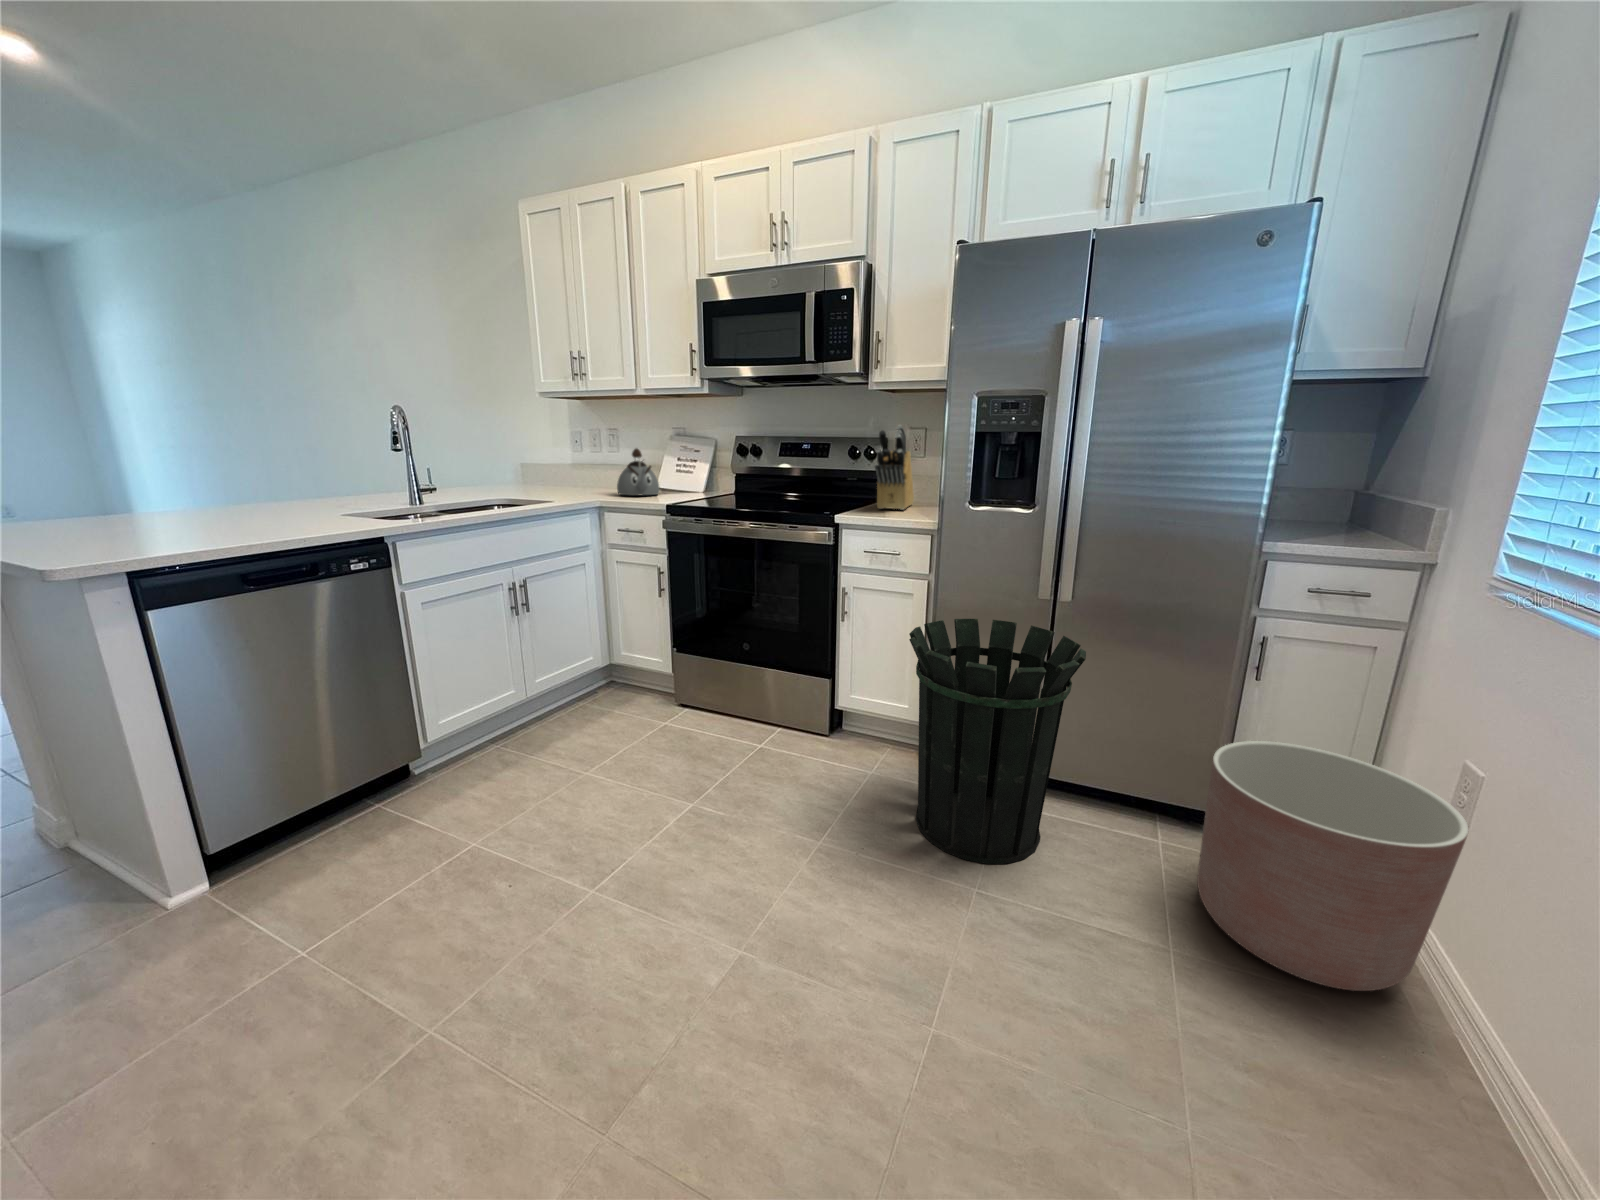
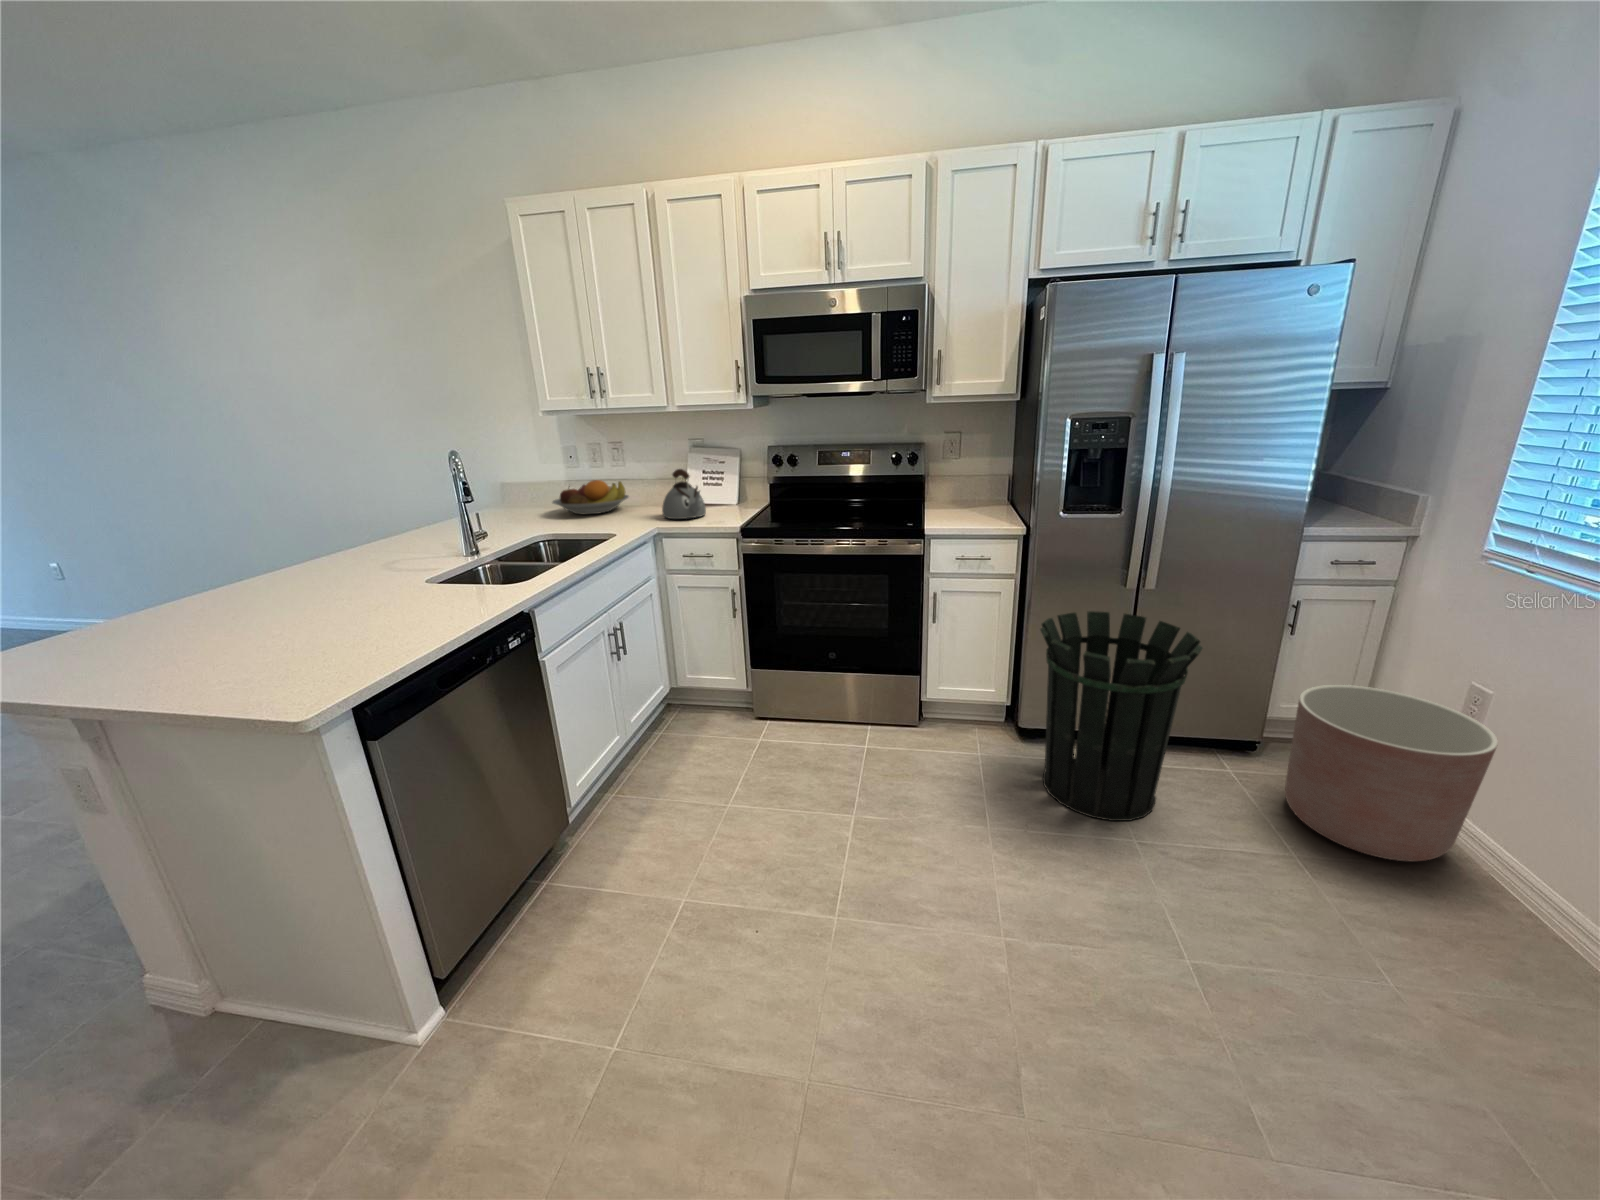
knife block: present [875,425,914,510] -> none [939,439,982,516]
fruit bowl: none [536,458,610,489] -> present [553,480,629,515]

